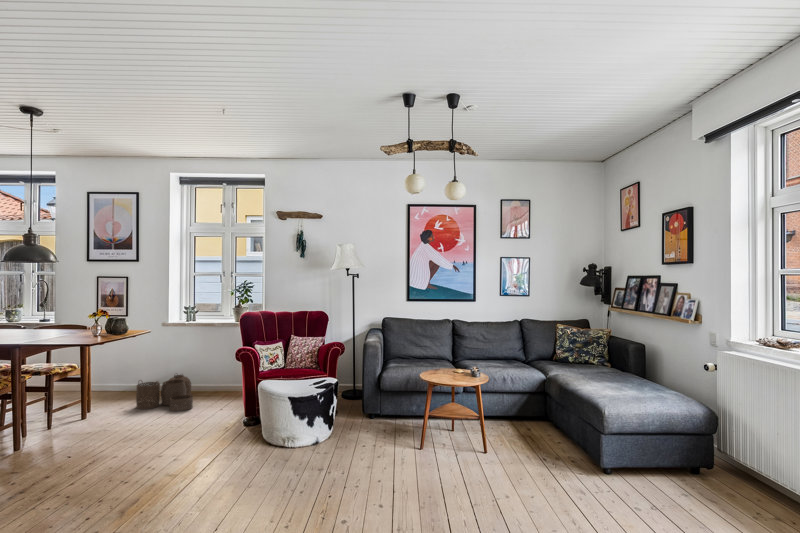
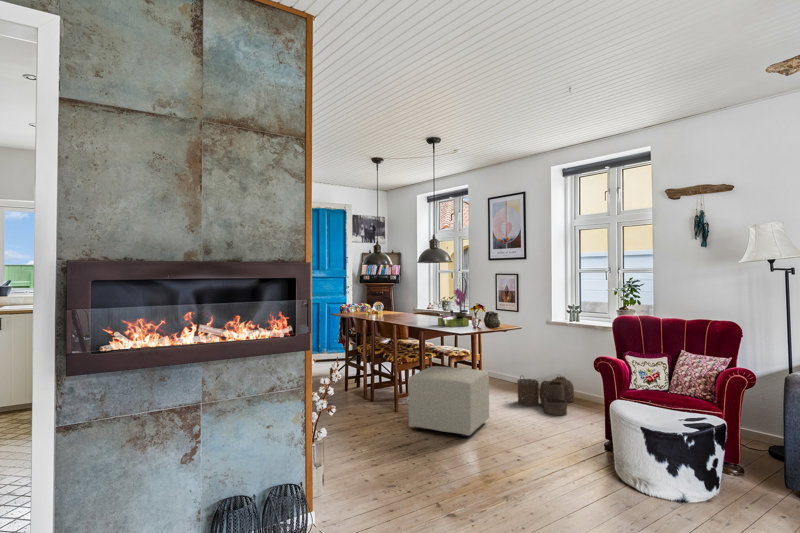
flower arrangement: none [40,292,86,337] -> present [438,288,469,327]
ottoman: none [18,379,120,464] -> present [408,366,489,437]

